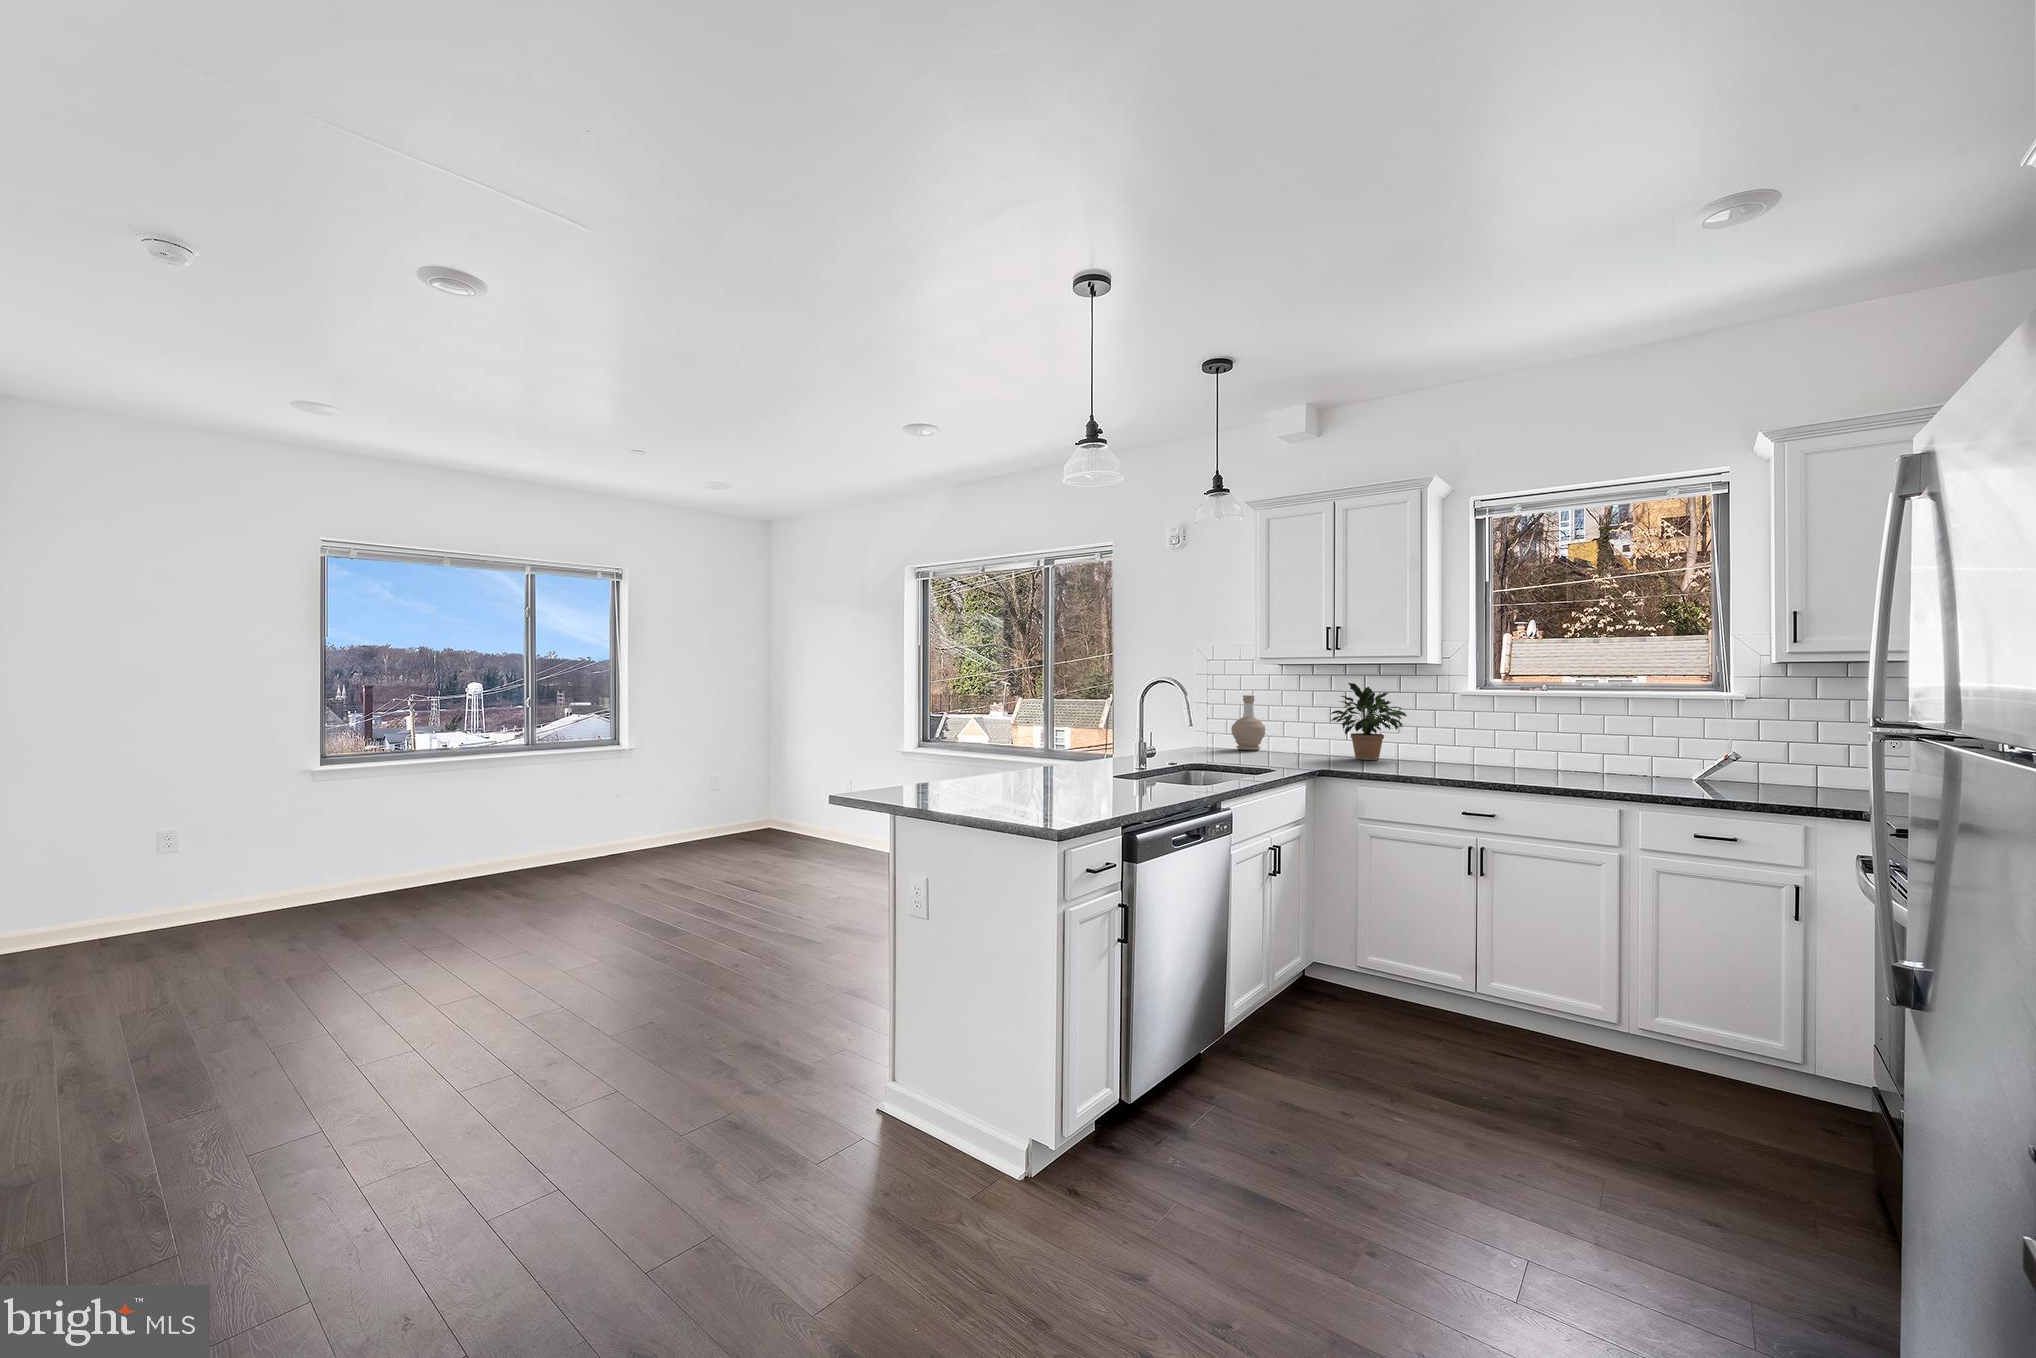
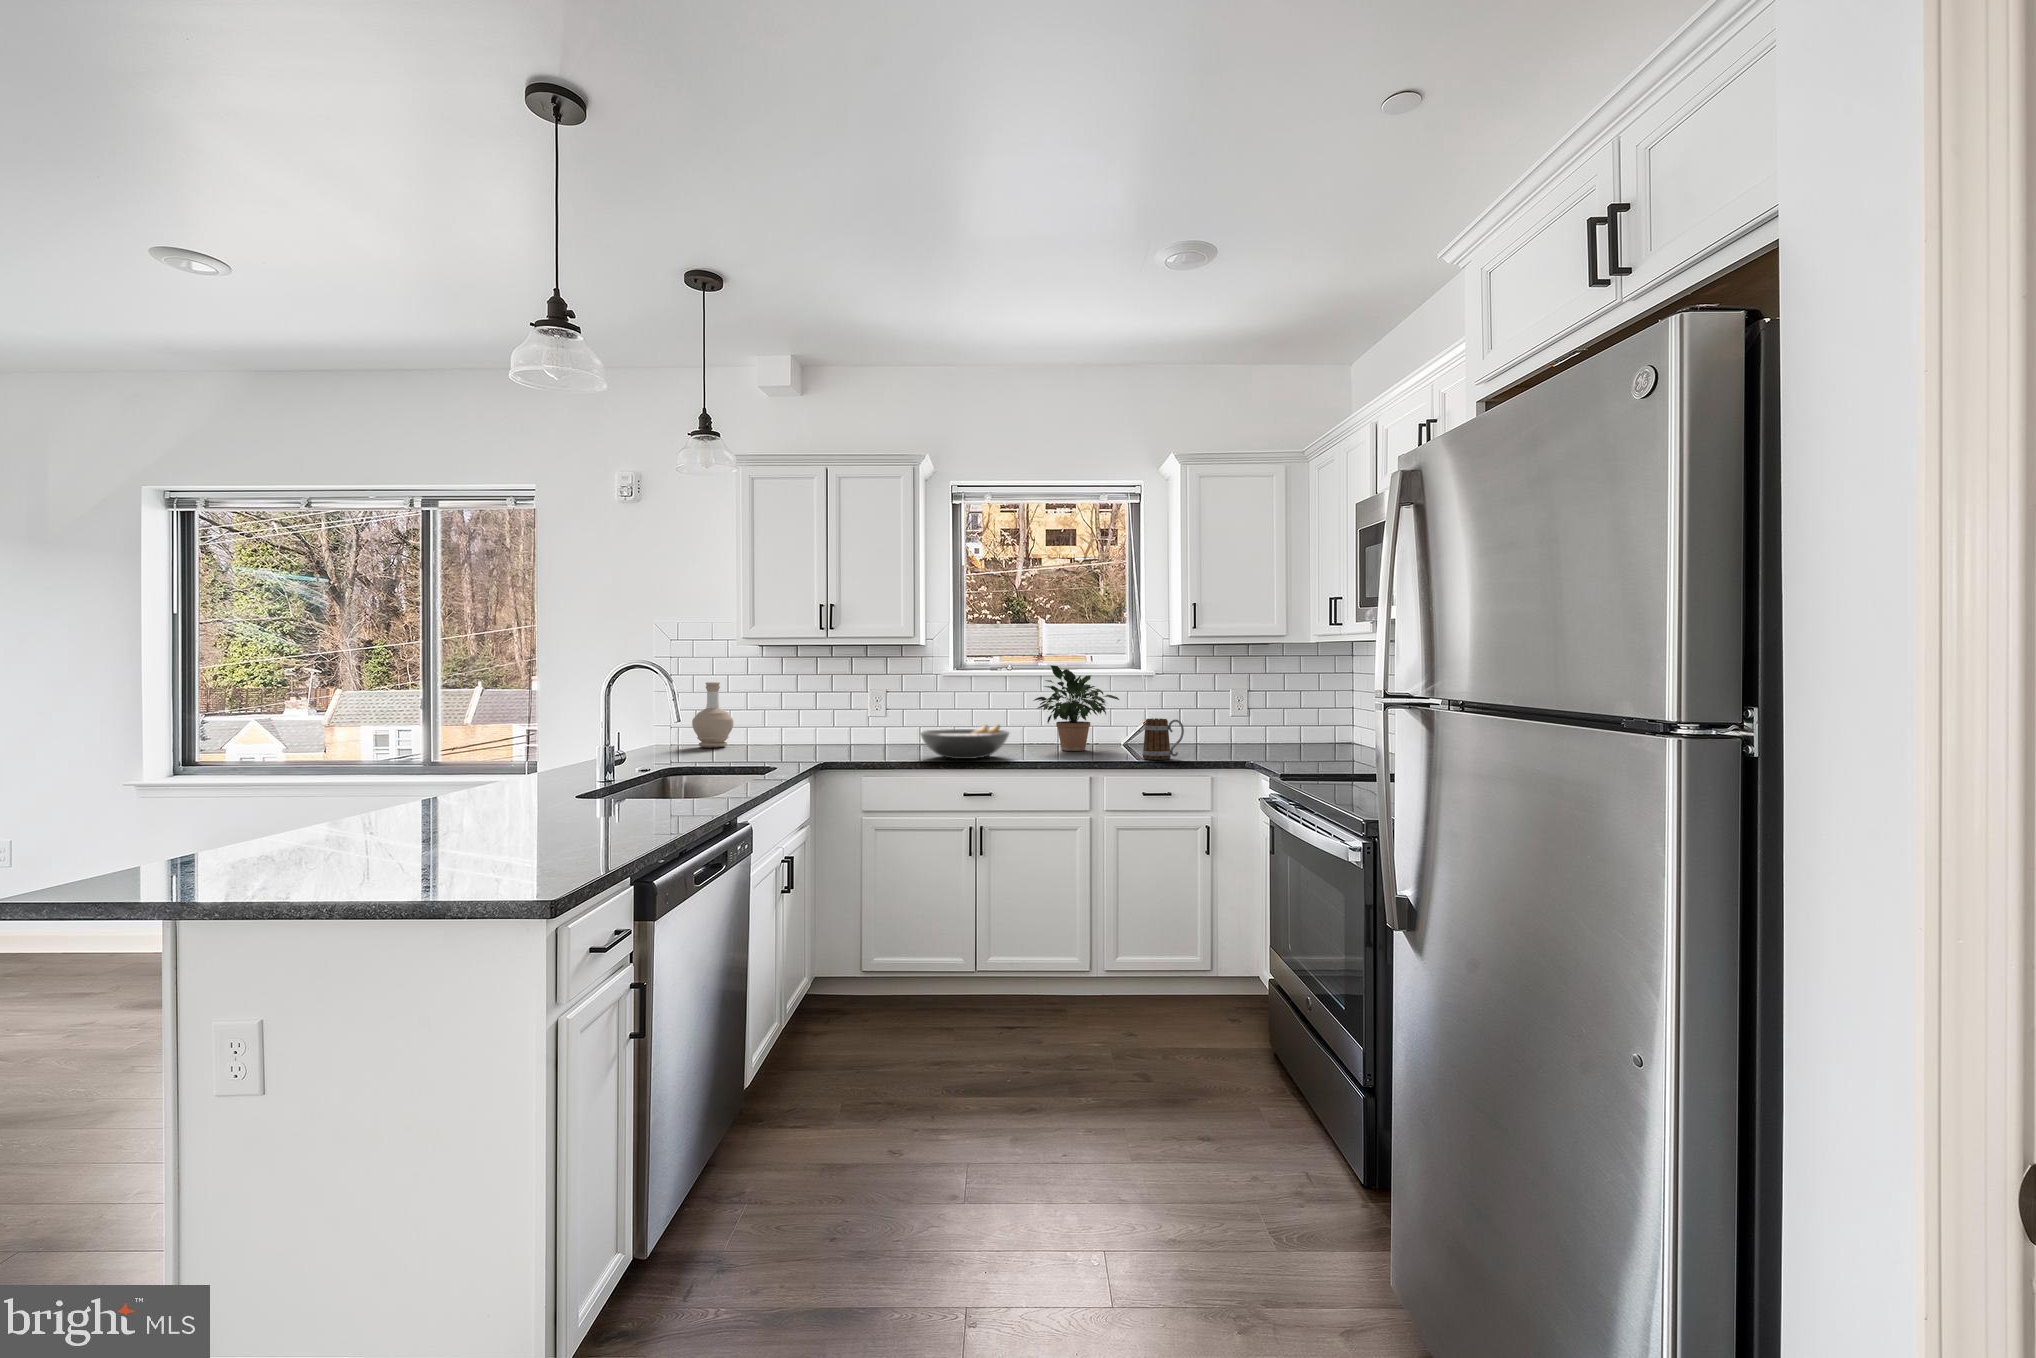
potted plant: present [1331,683,1407,760] -> present [1033,665,1119,751]
fruit bowl: none [1419,745,1523,777] -> present [920,725,1009,759]
mug: none [1695,748,1758,798] -> present [1142,718,1184,760]

